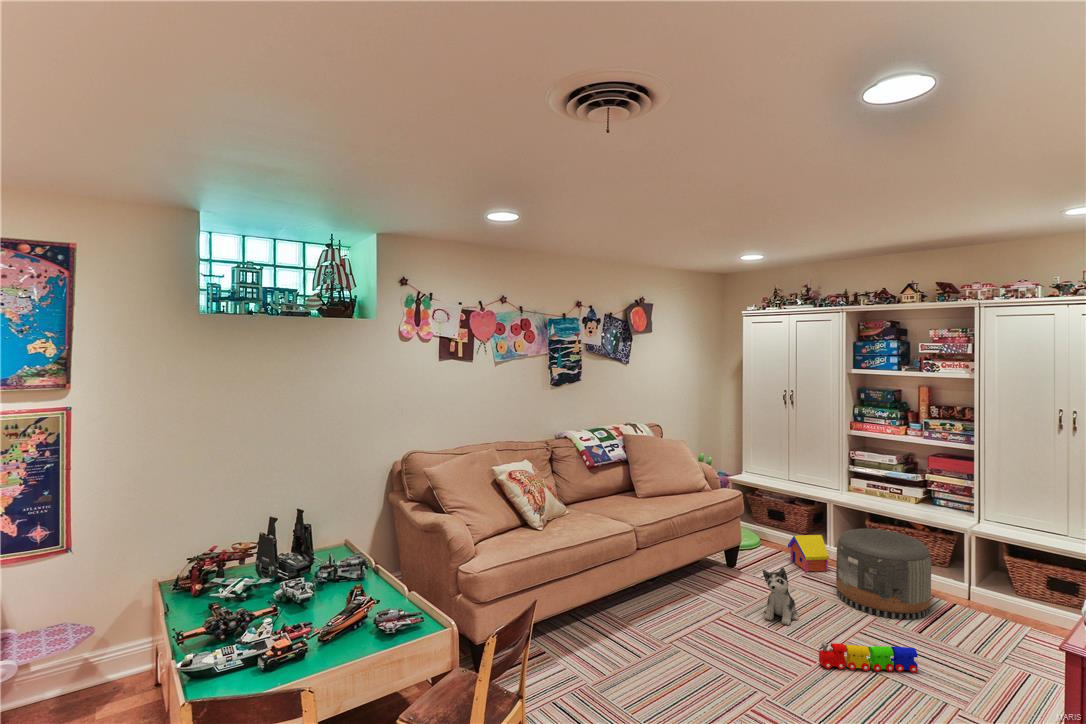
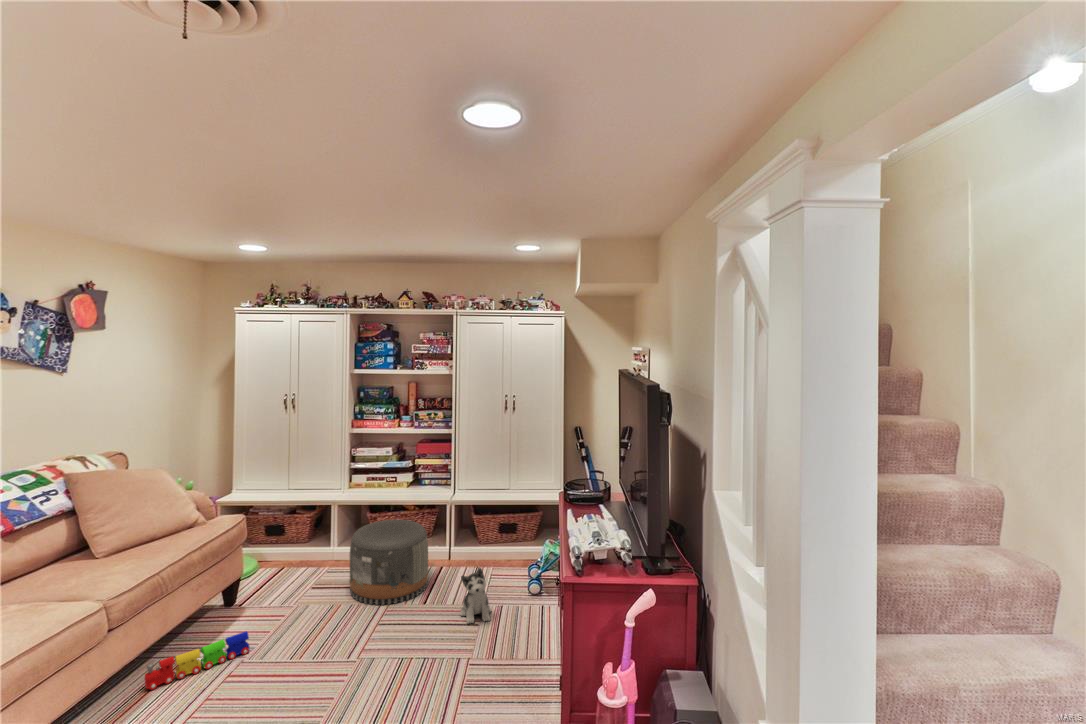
toy house: present [788,535,829,572] -> none [297,537,339,580]
plush toy: present [763,568,798,625] -> present [460,568,491,623]
toy train: present [819,642,918,673] -> present [145,631,249,690]

